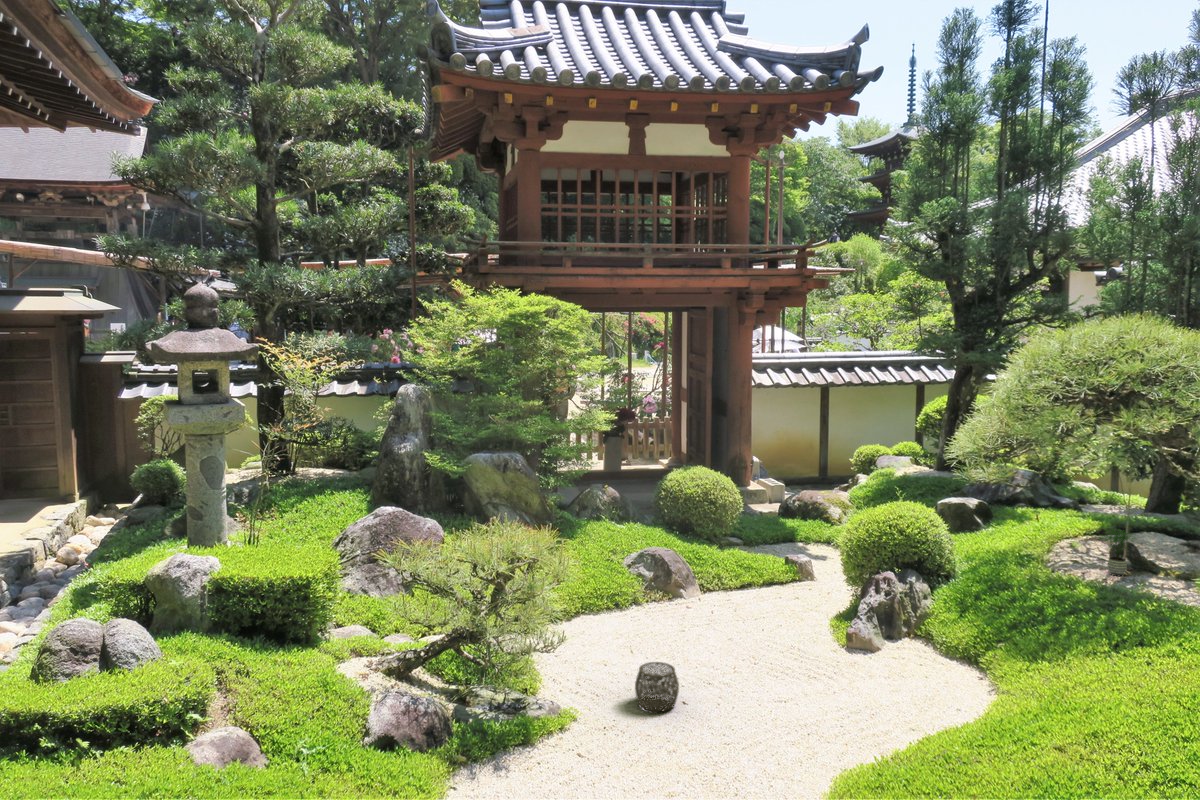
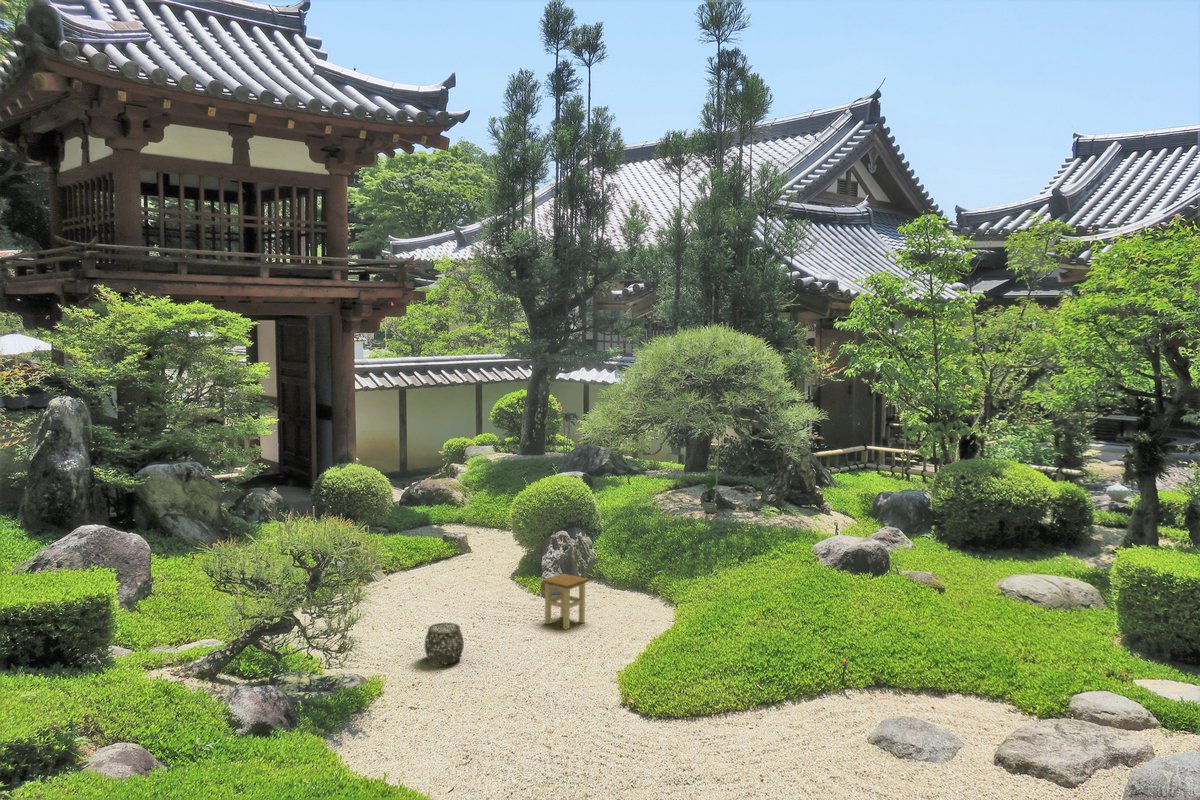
stool: none [807,627,864,698] -> present [542,573,588,629]

